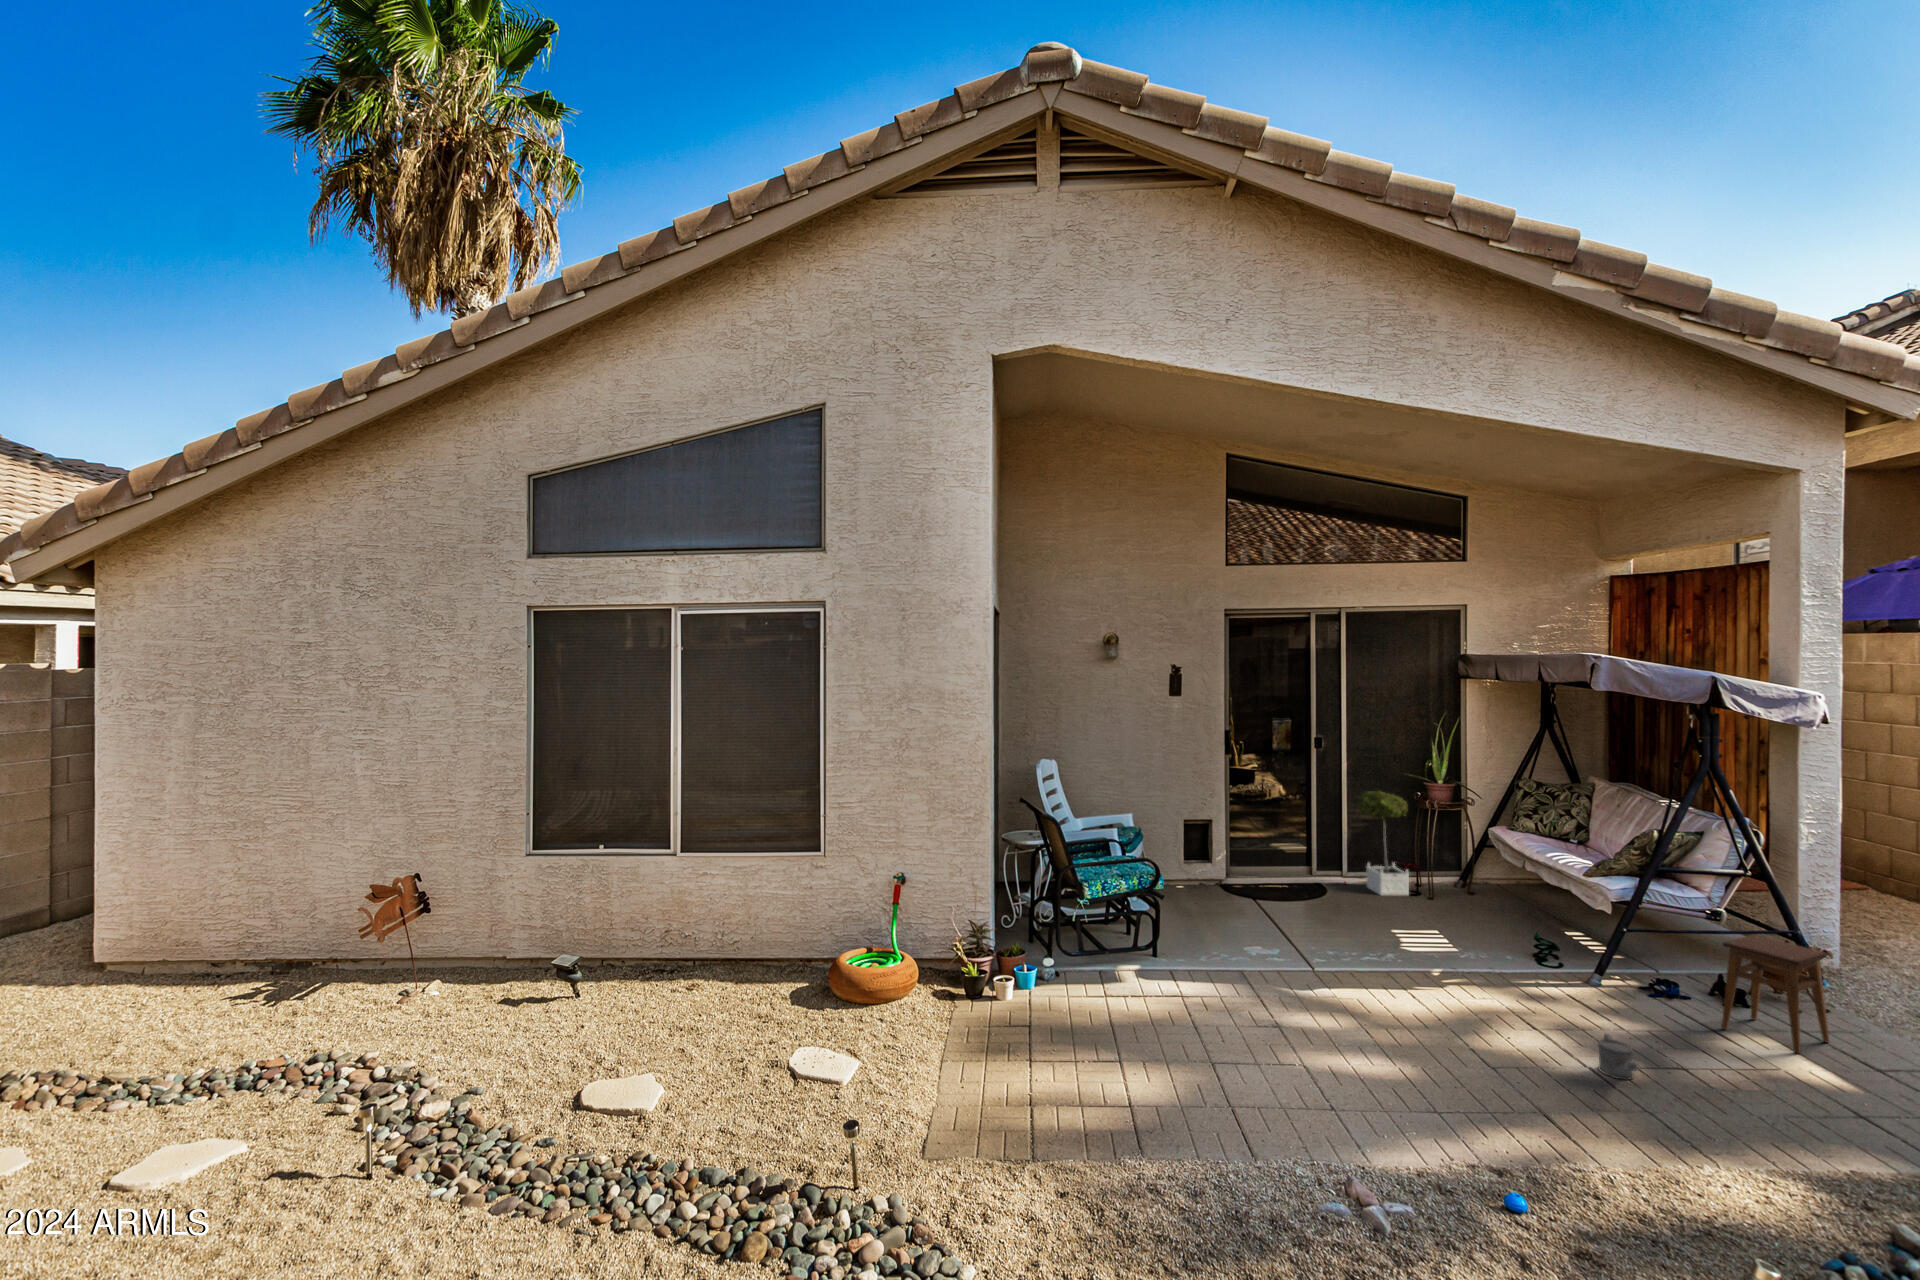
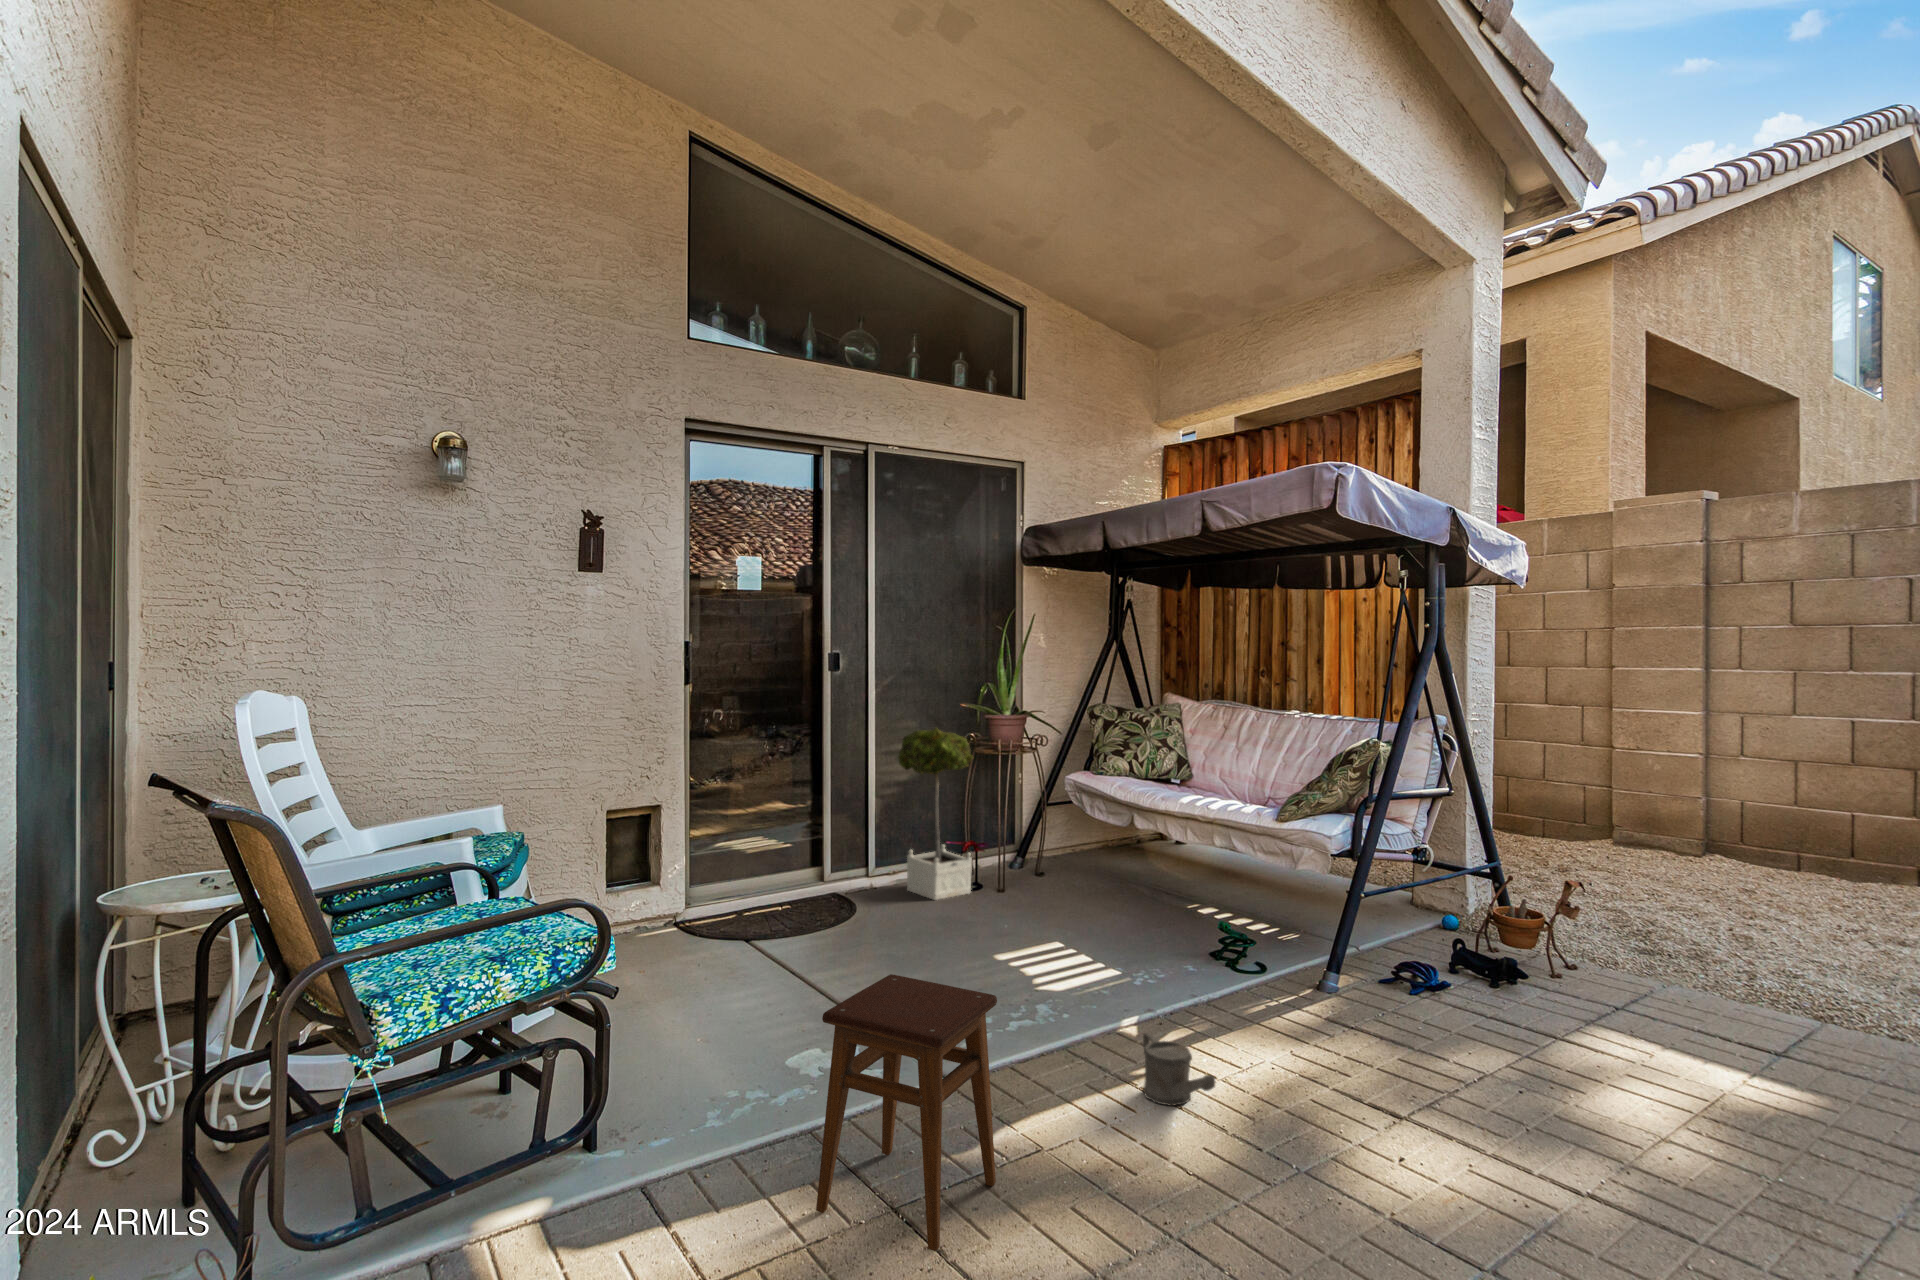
stool: present [1722,935,1830,1054] -> present [816,974,997,1251]
watering can: present [1598,1034,1638,1080] -> present [1143,1032,1215,1106]

